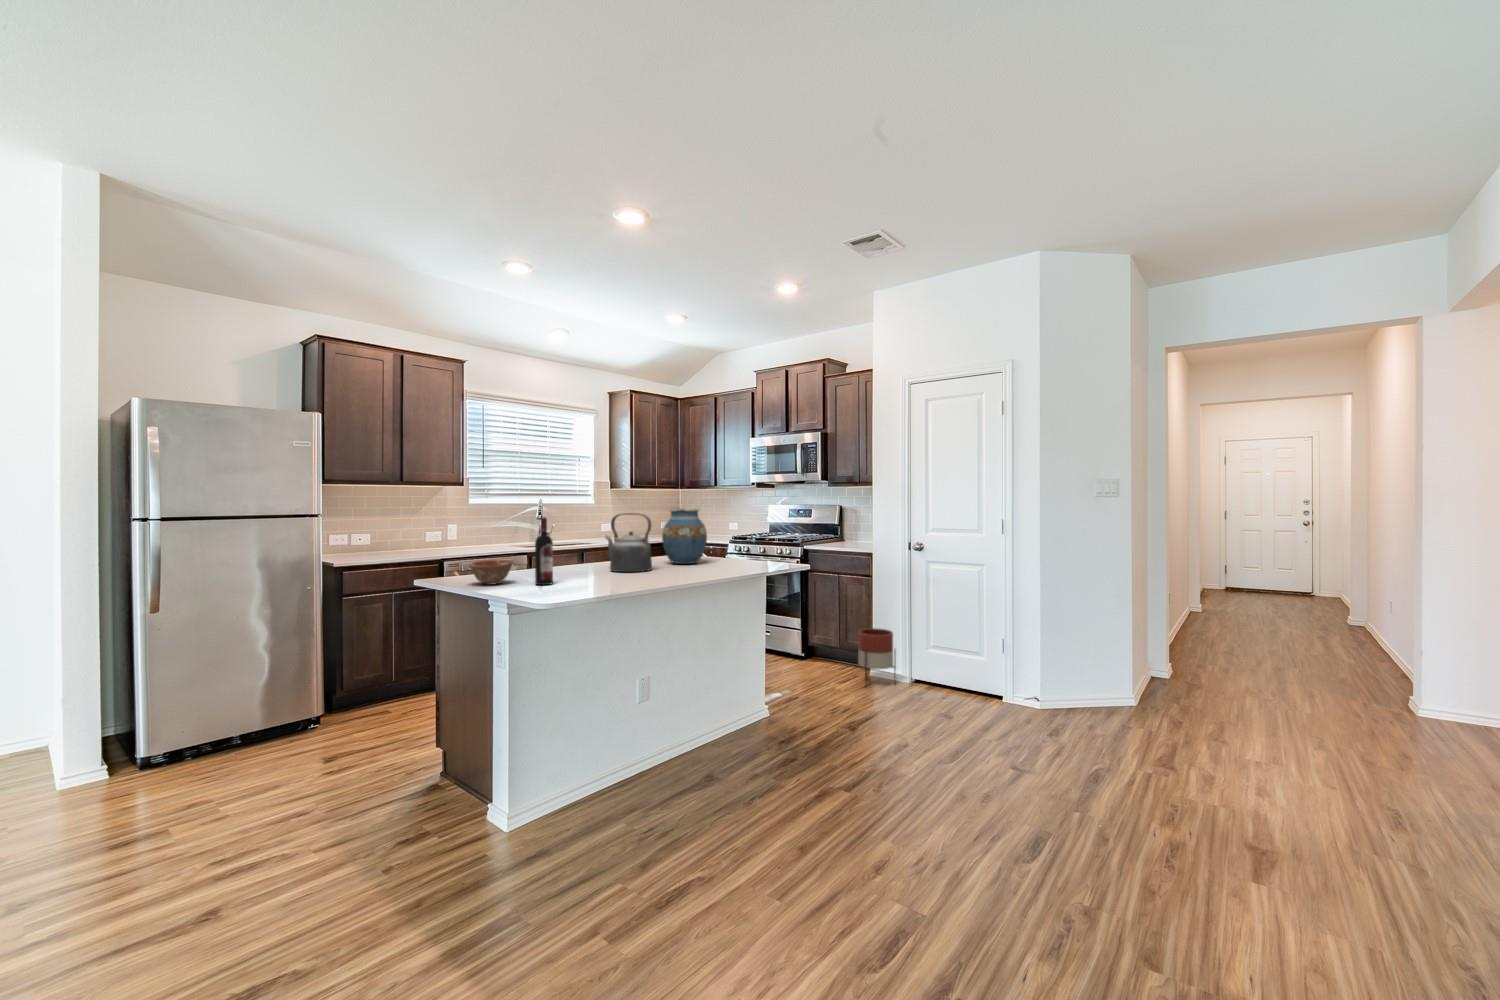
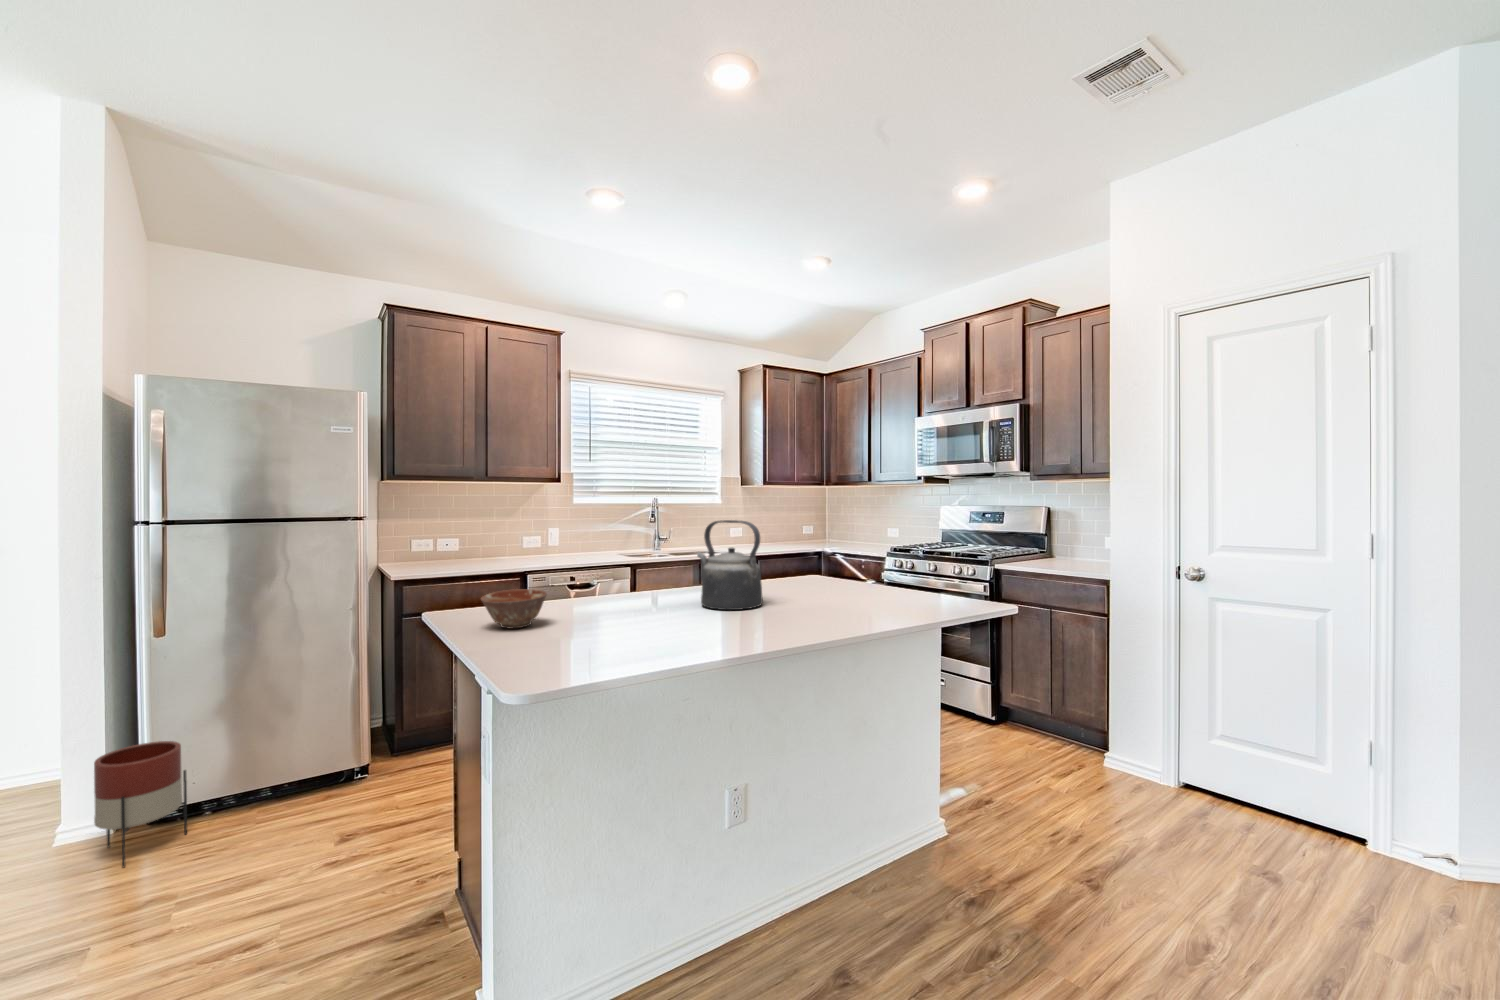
vase: present [662,508,707,564] -> none [783,512,849,596]
wine bottle: present [535,517,553,585] -> none [571,528,598,634]
planter: present [858,628,896,687] -> present [94,741,187,867]

